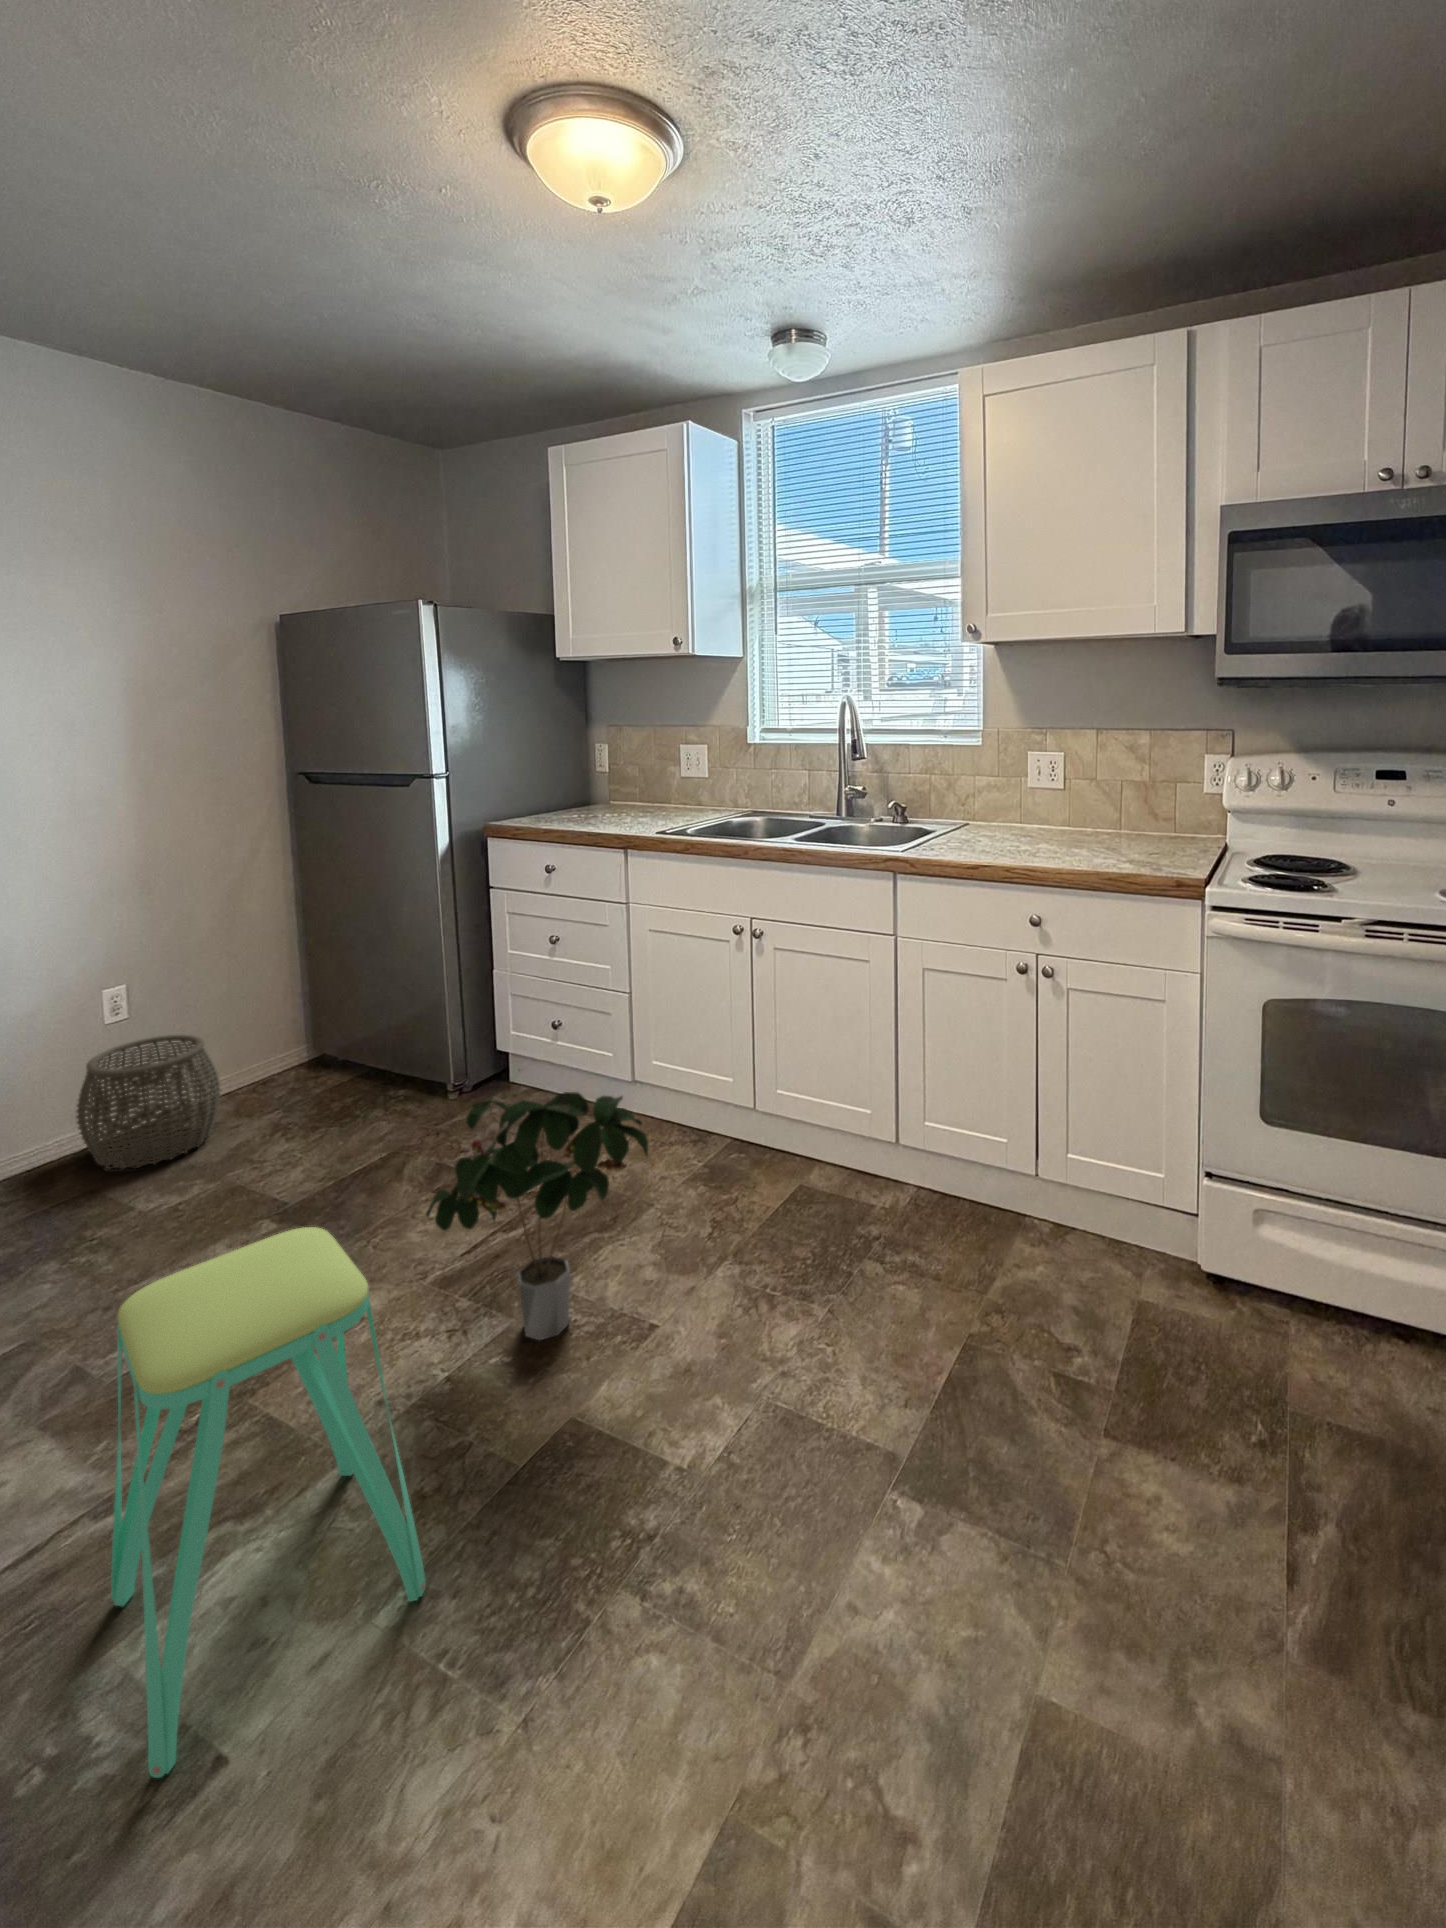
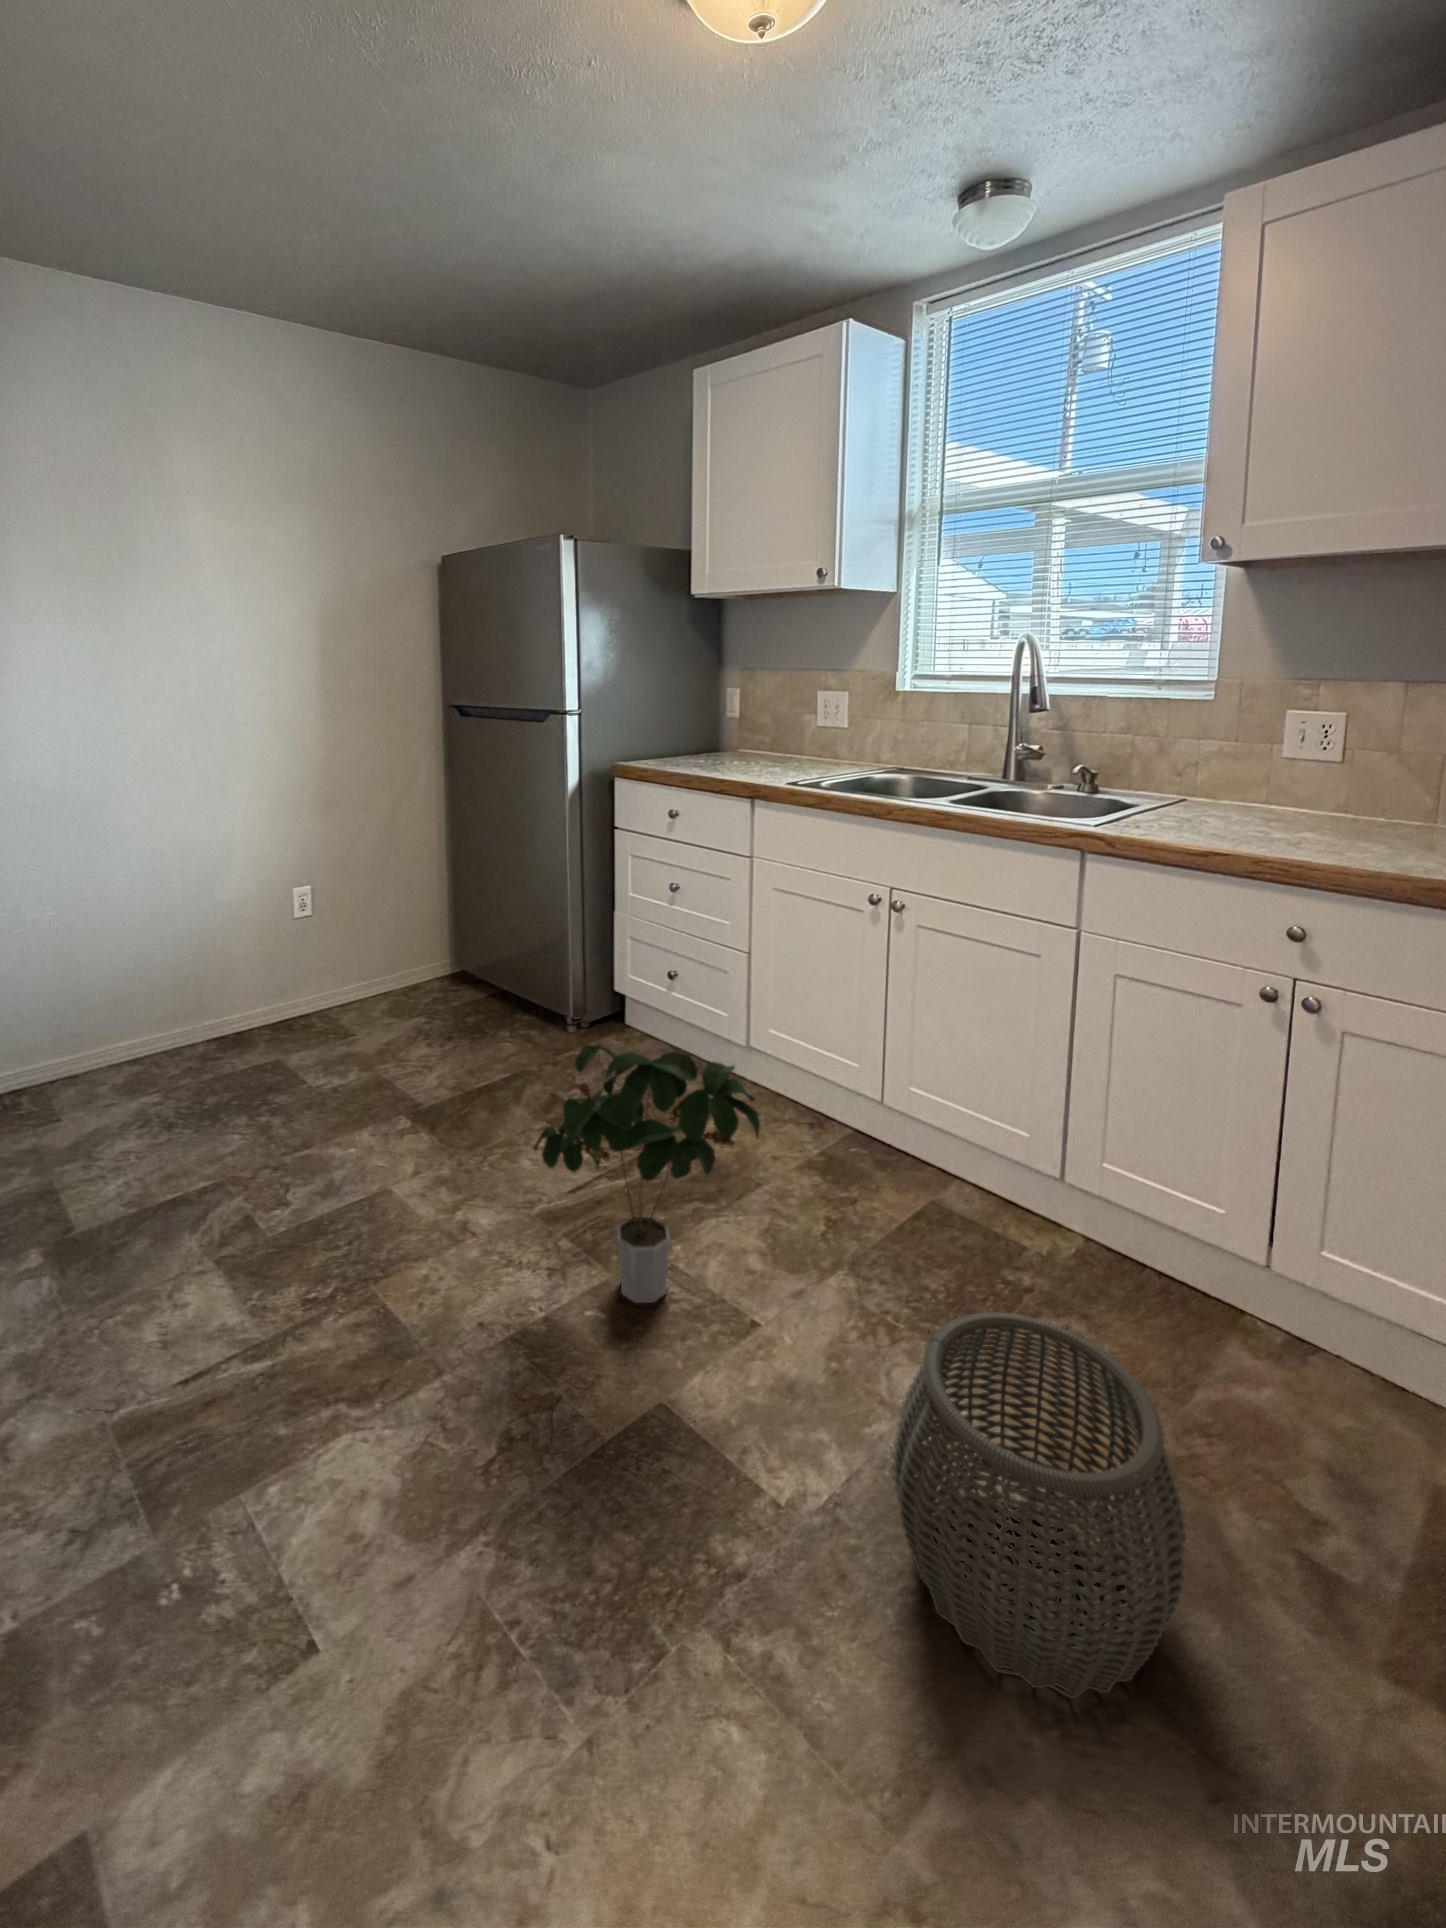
woven basket: present [76,1035,221,1169] -> present [892,1313,1186,1699]
stool: present [111,1227,426,1778] -> none [248,1145,505,1646]

